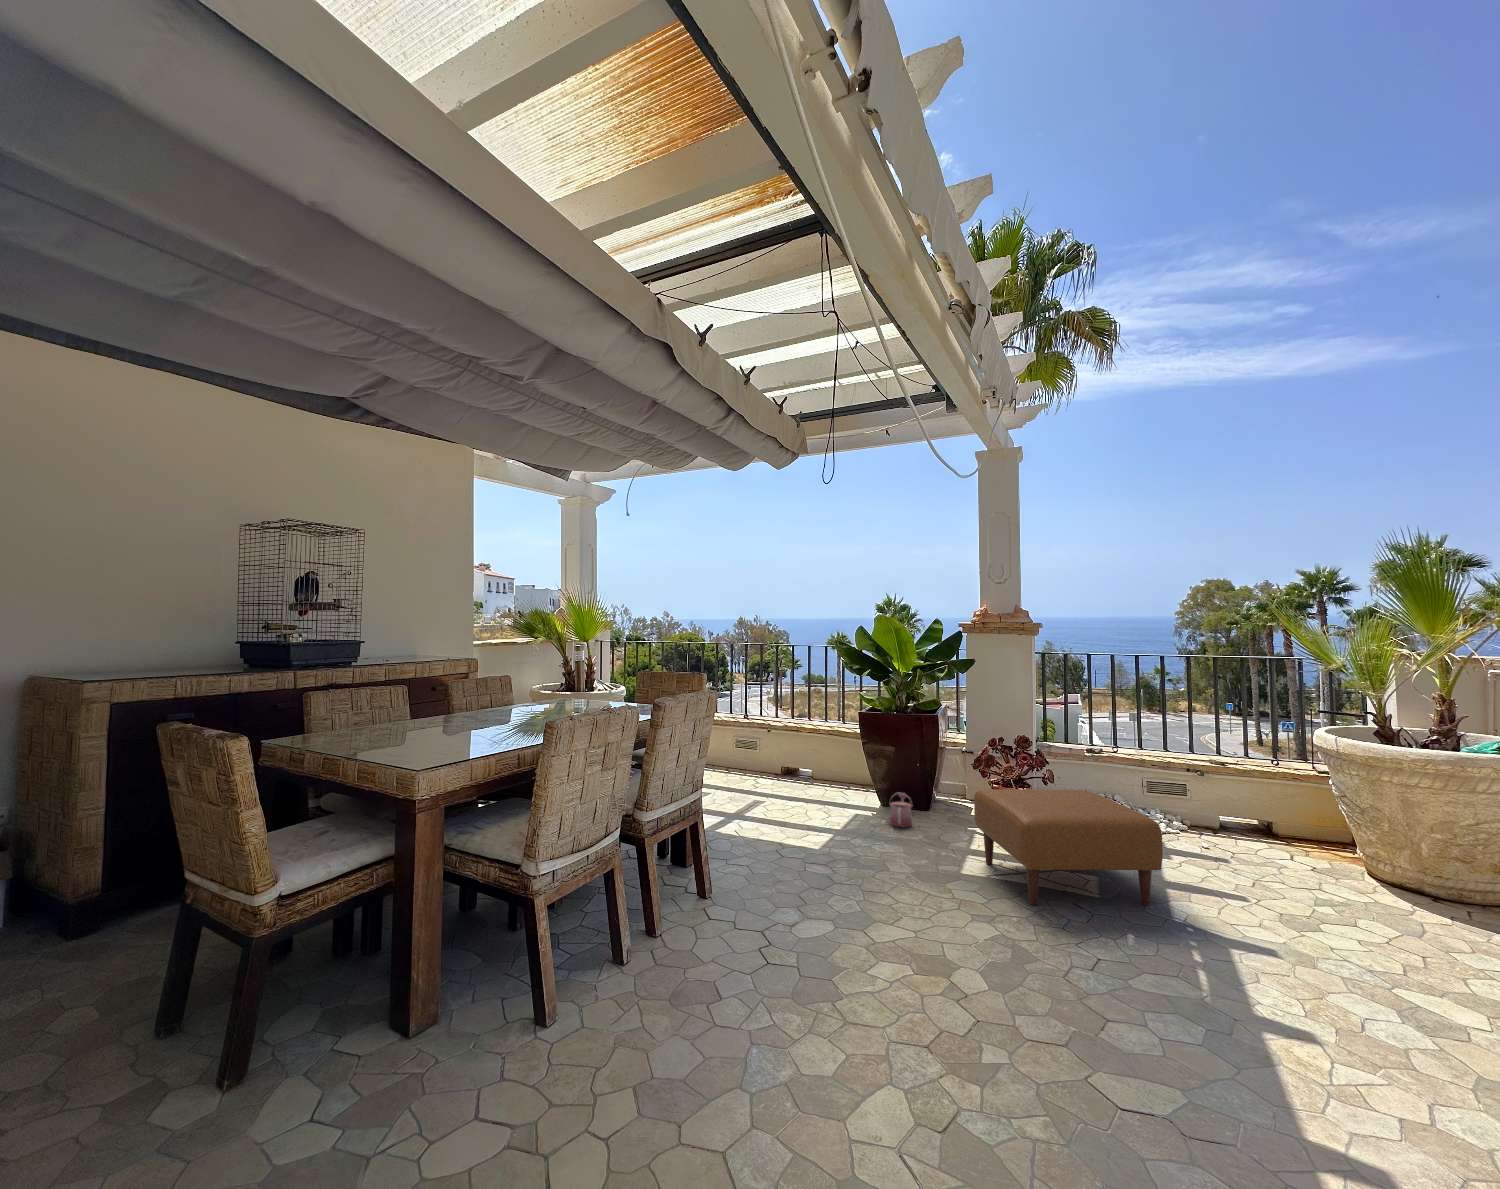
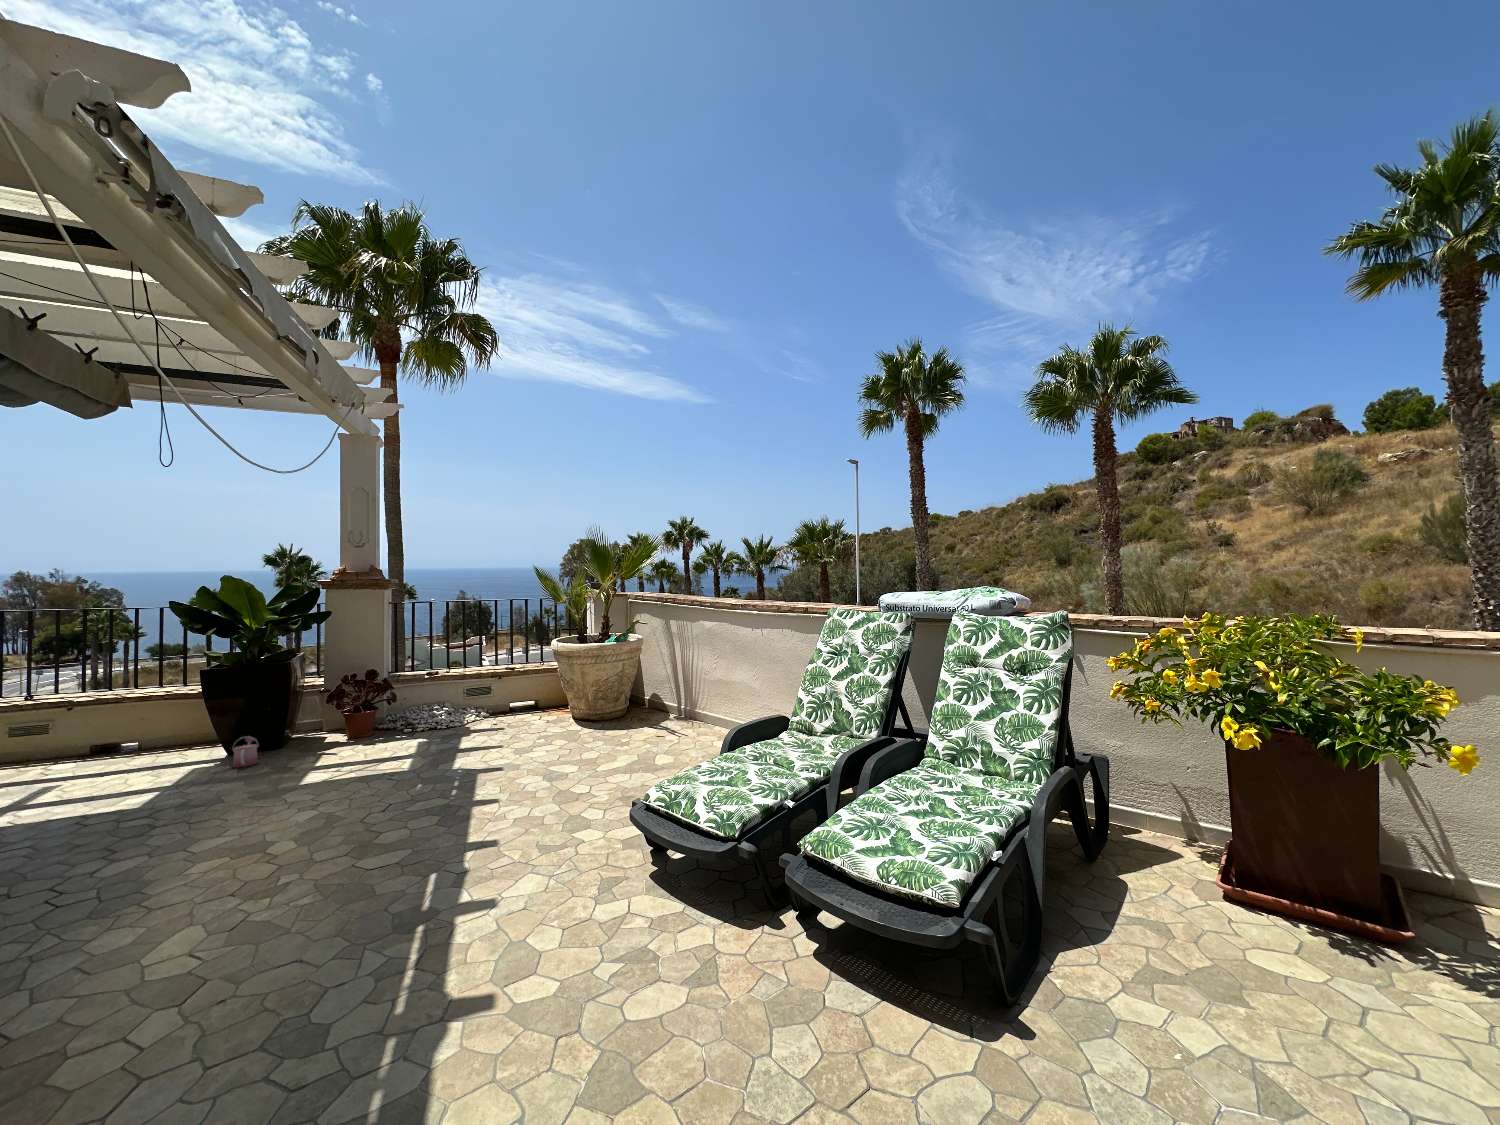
ottoman: present [974,789,1163,906] -> none [312,701,445,786]

